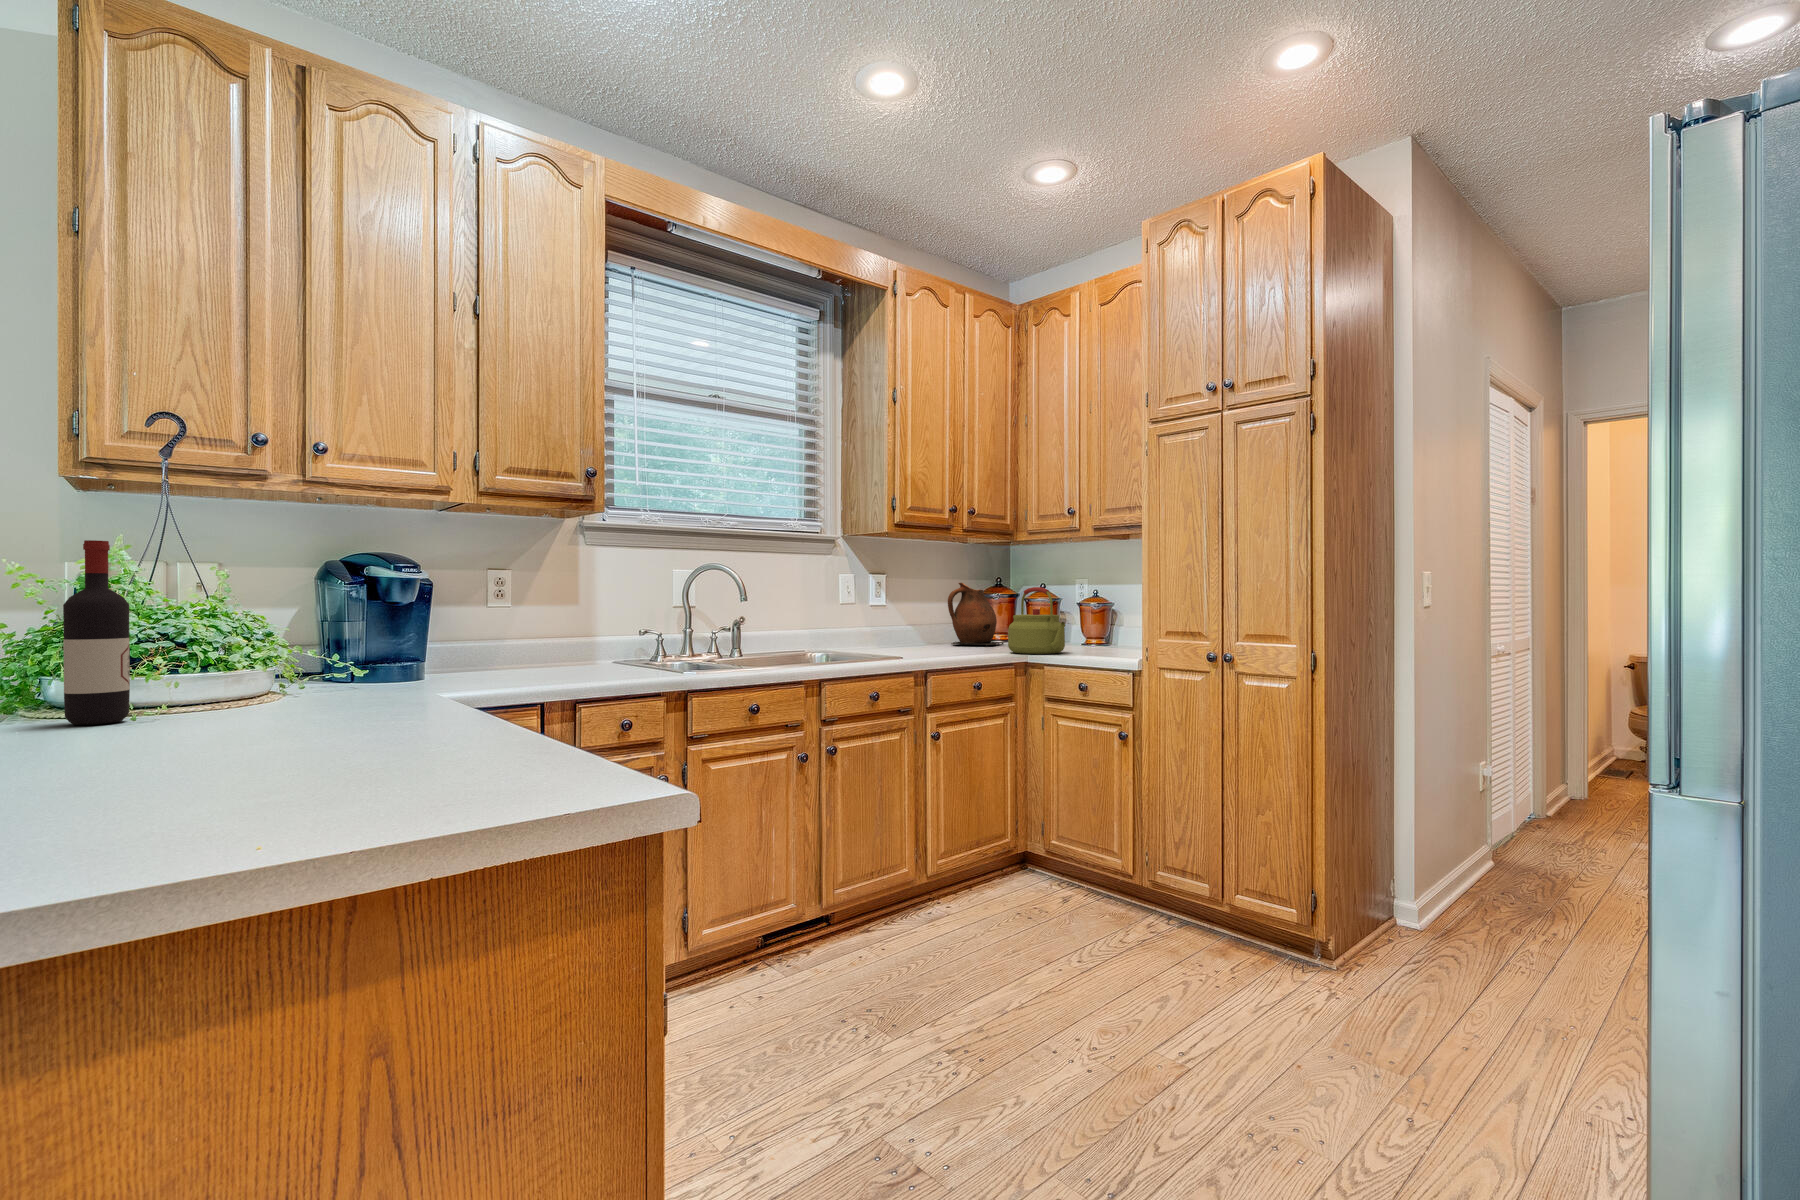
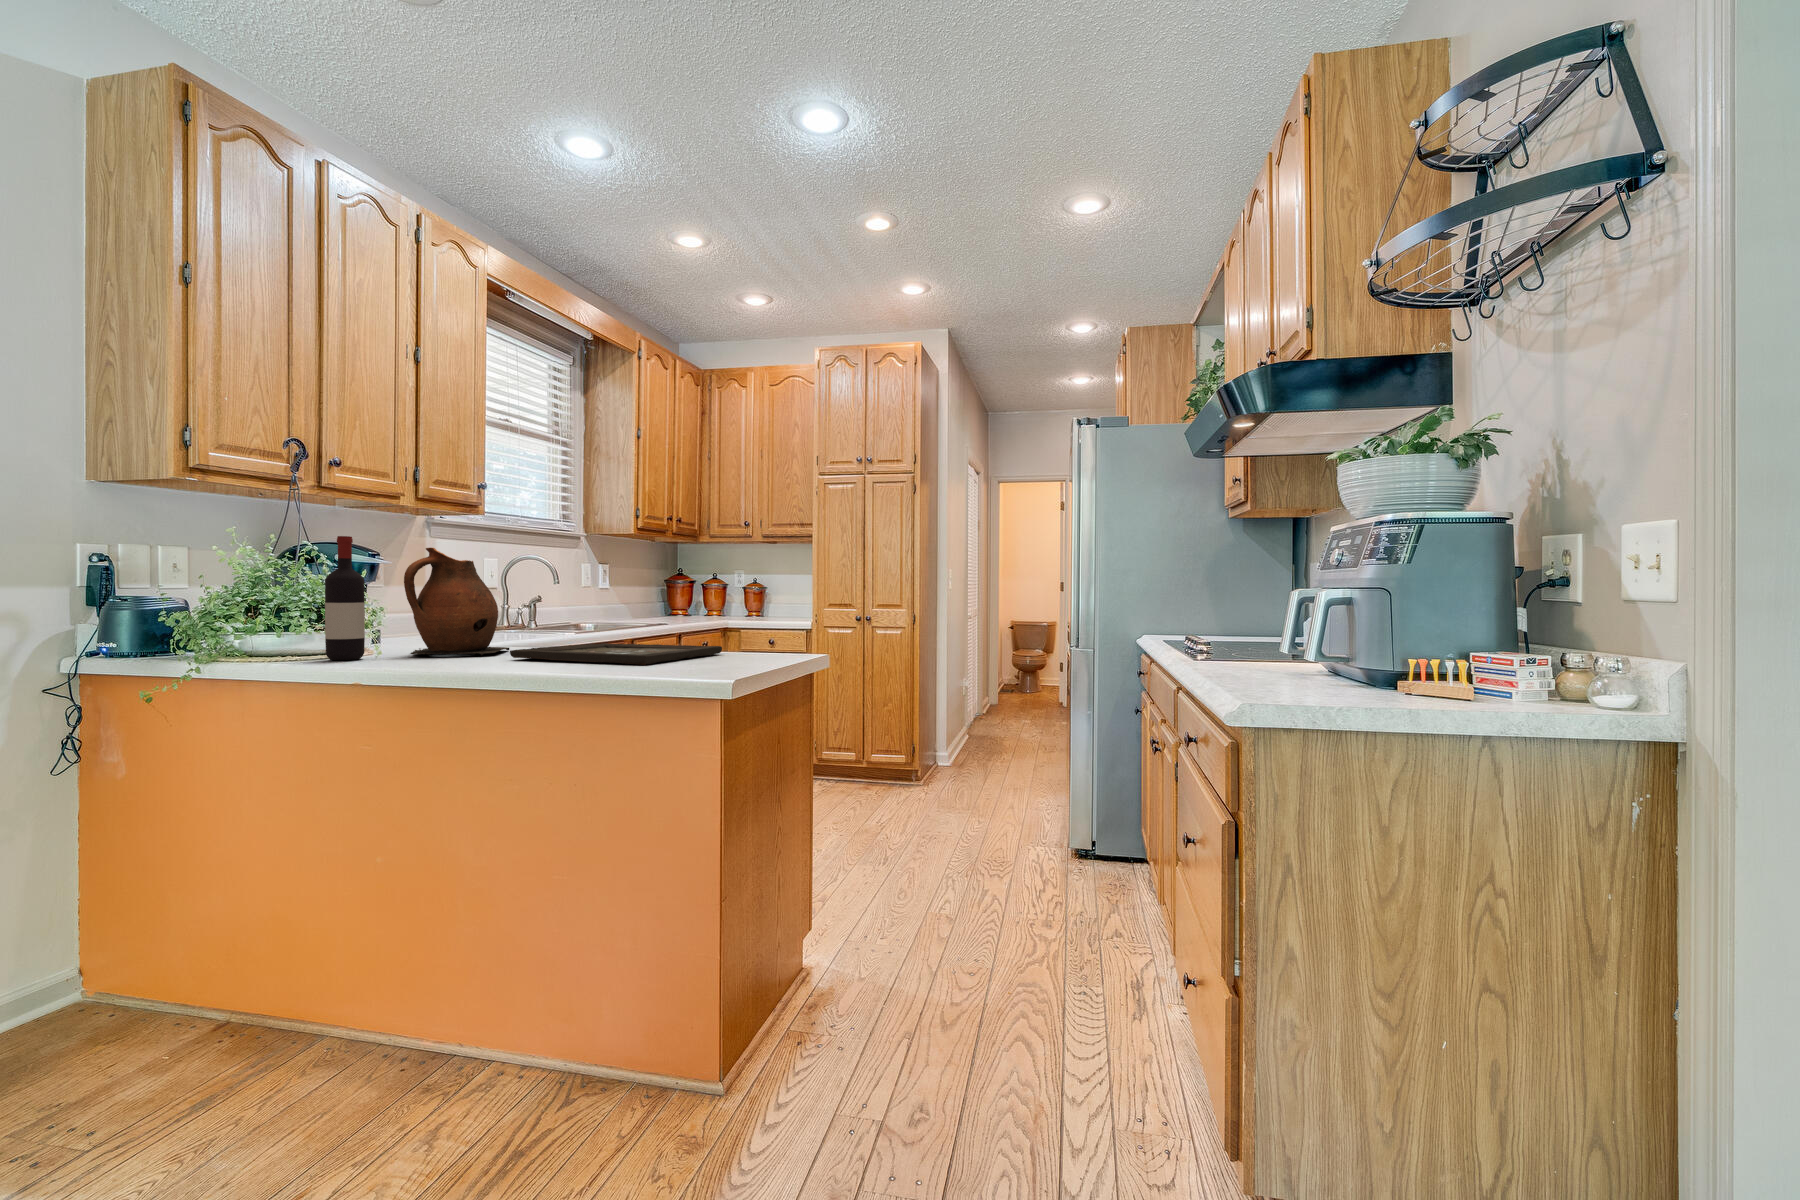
ceramic pitcher: present [948,583,1004,646] -> present [404,548,509,656]
kettle: present [1008,587,1065,654] -> none [716,576,761,621]
tray: none [149,713,508,793] -> present [510,643,722,665]

